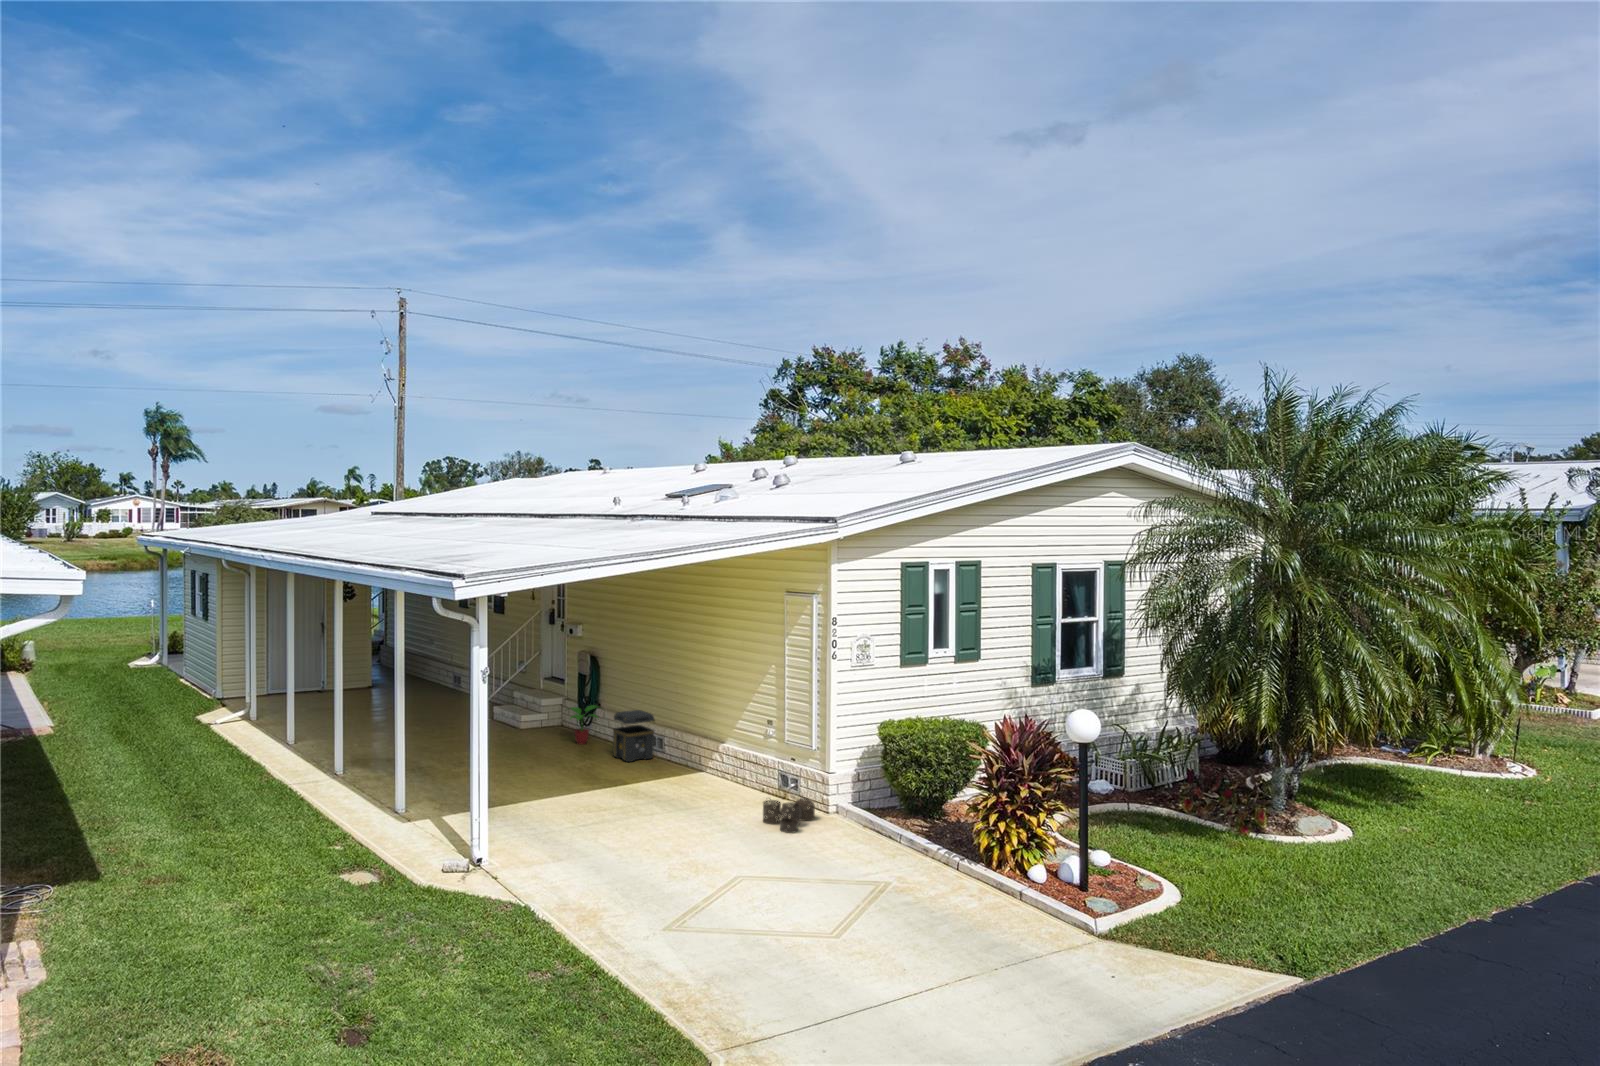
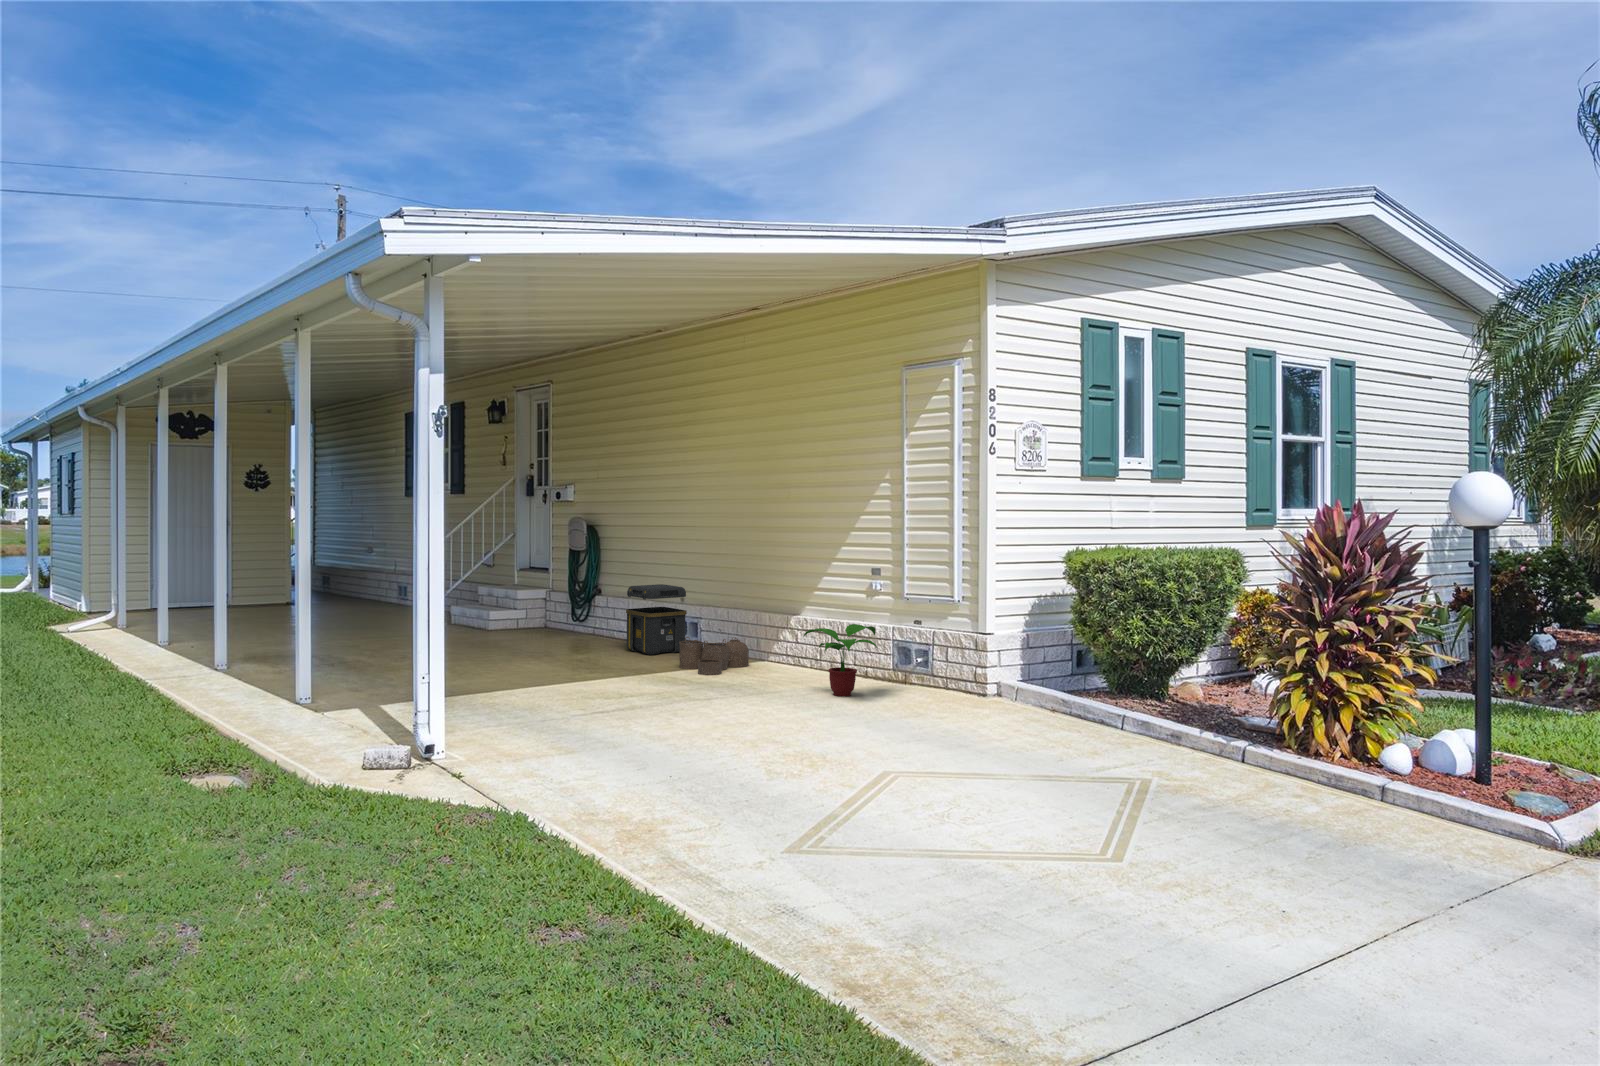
potted plant: present [571,705,598,744] -> present [803,624,877,696]
woven basket: present [763,797,815,833] -> present [679,637,749,675]

